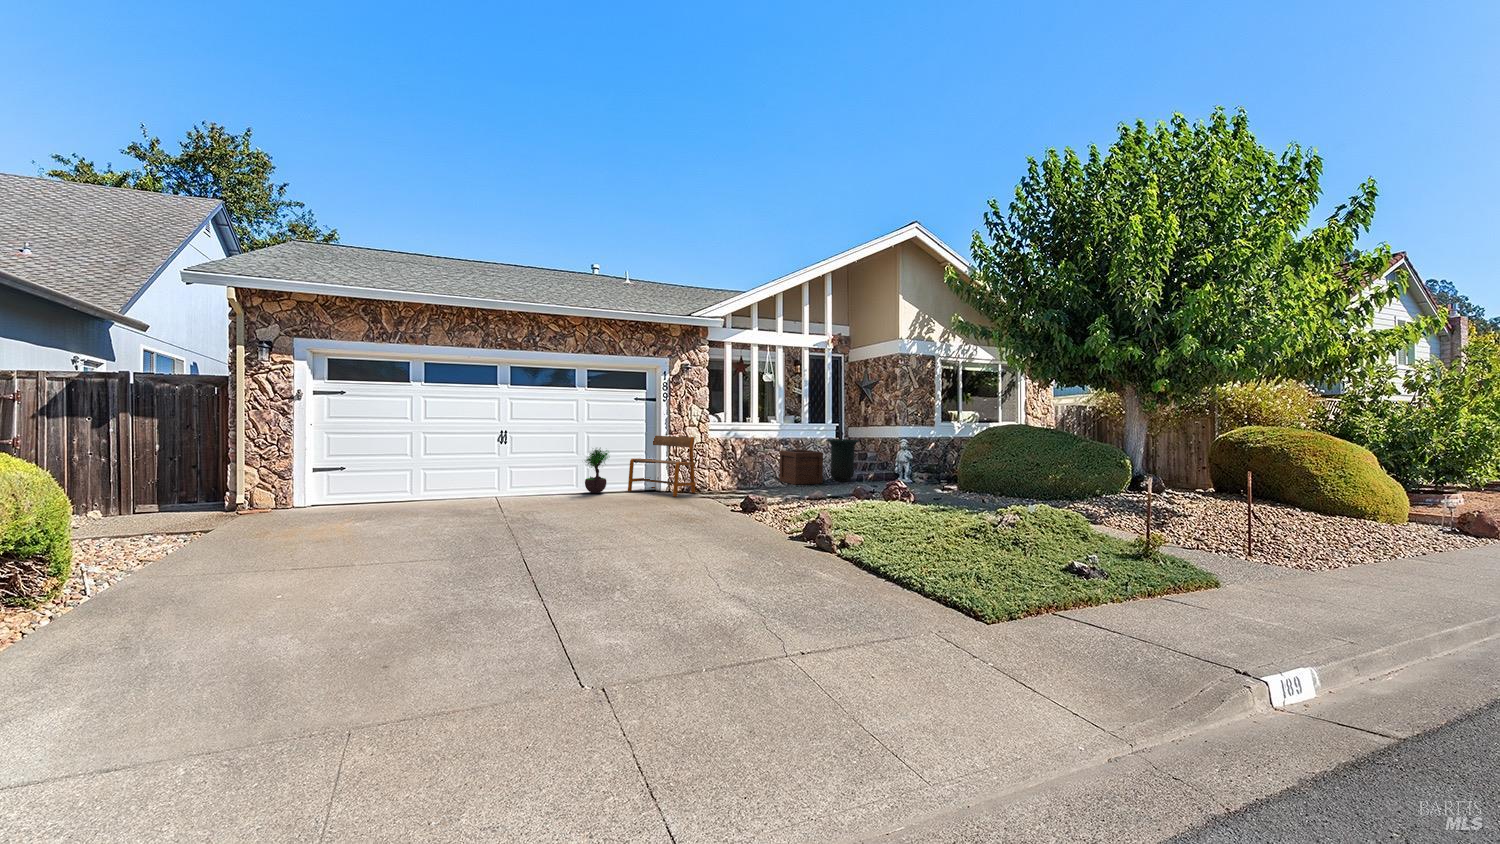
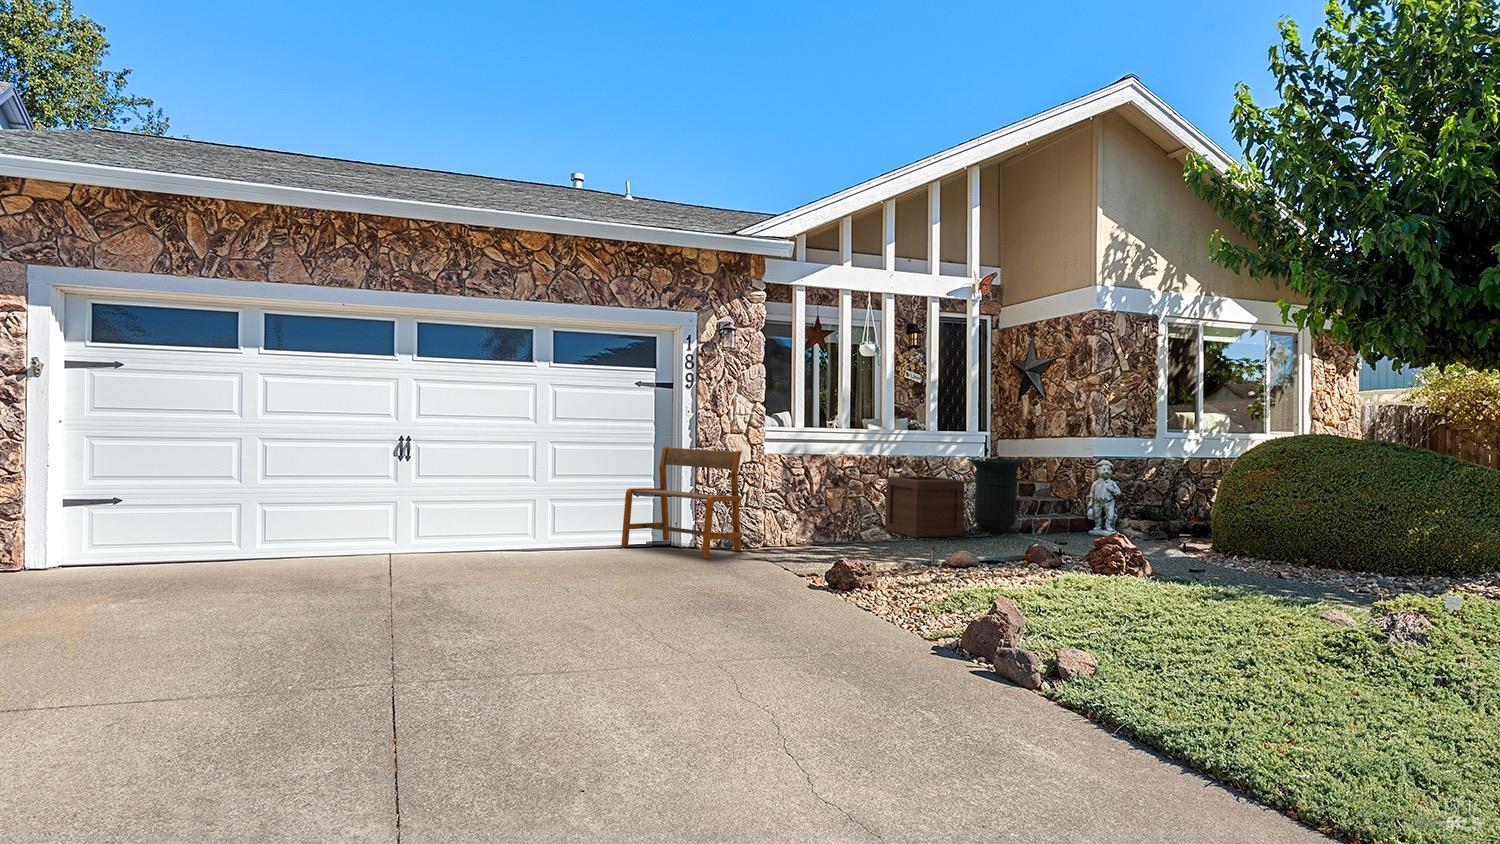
potted tree: present [585,448,608,493] -> none [540,463,592,550]

